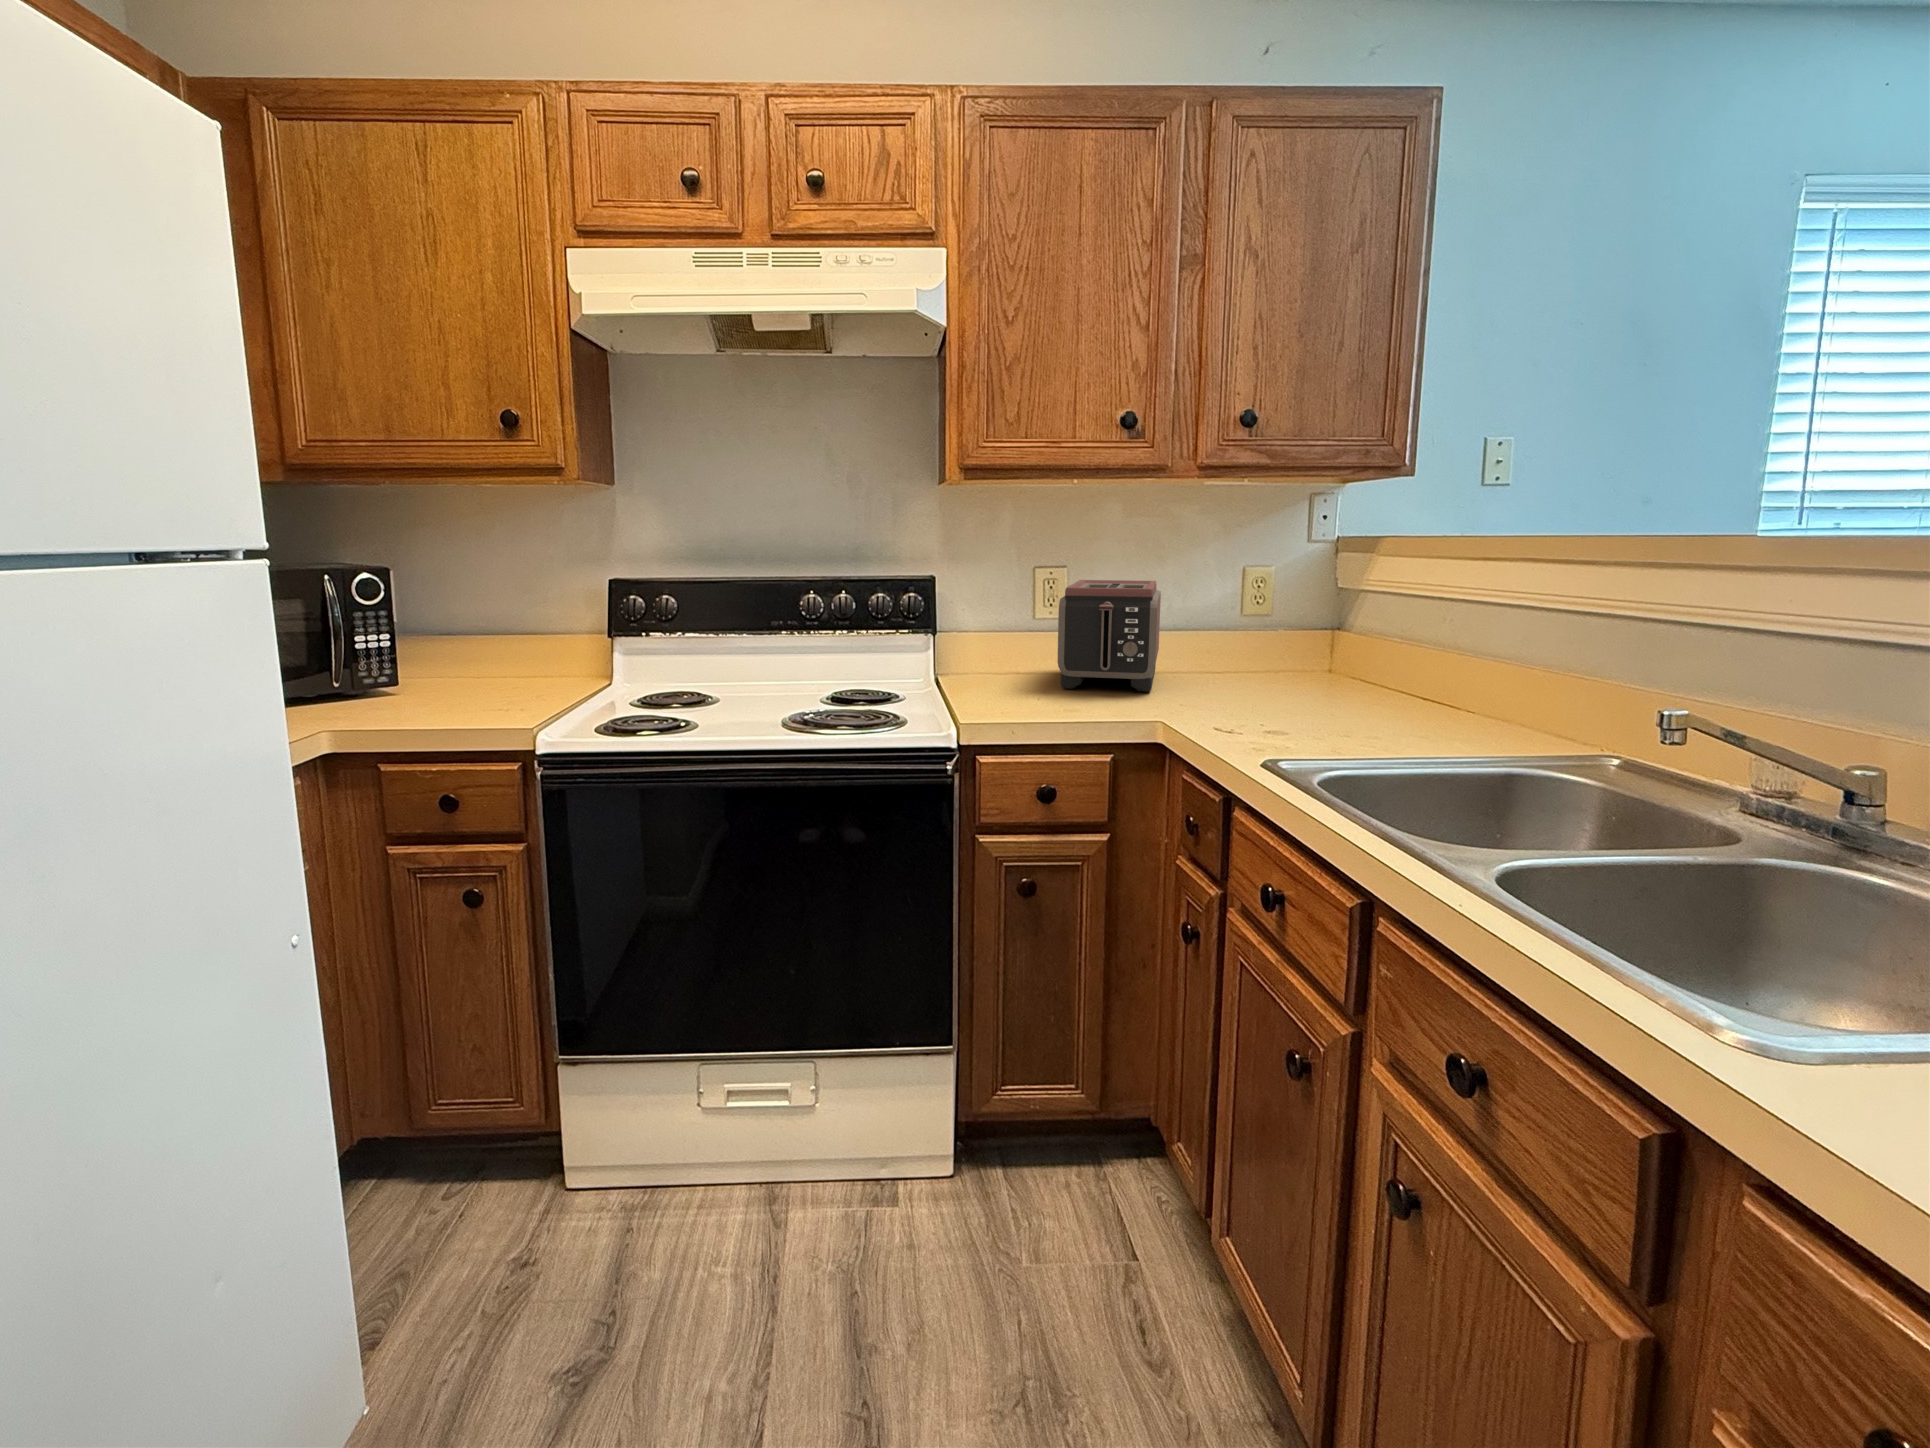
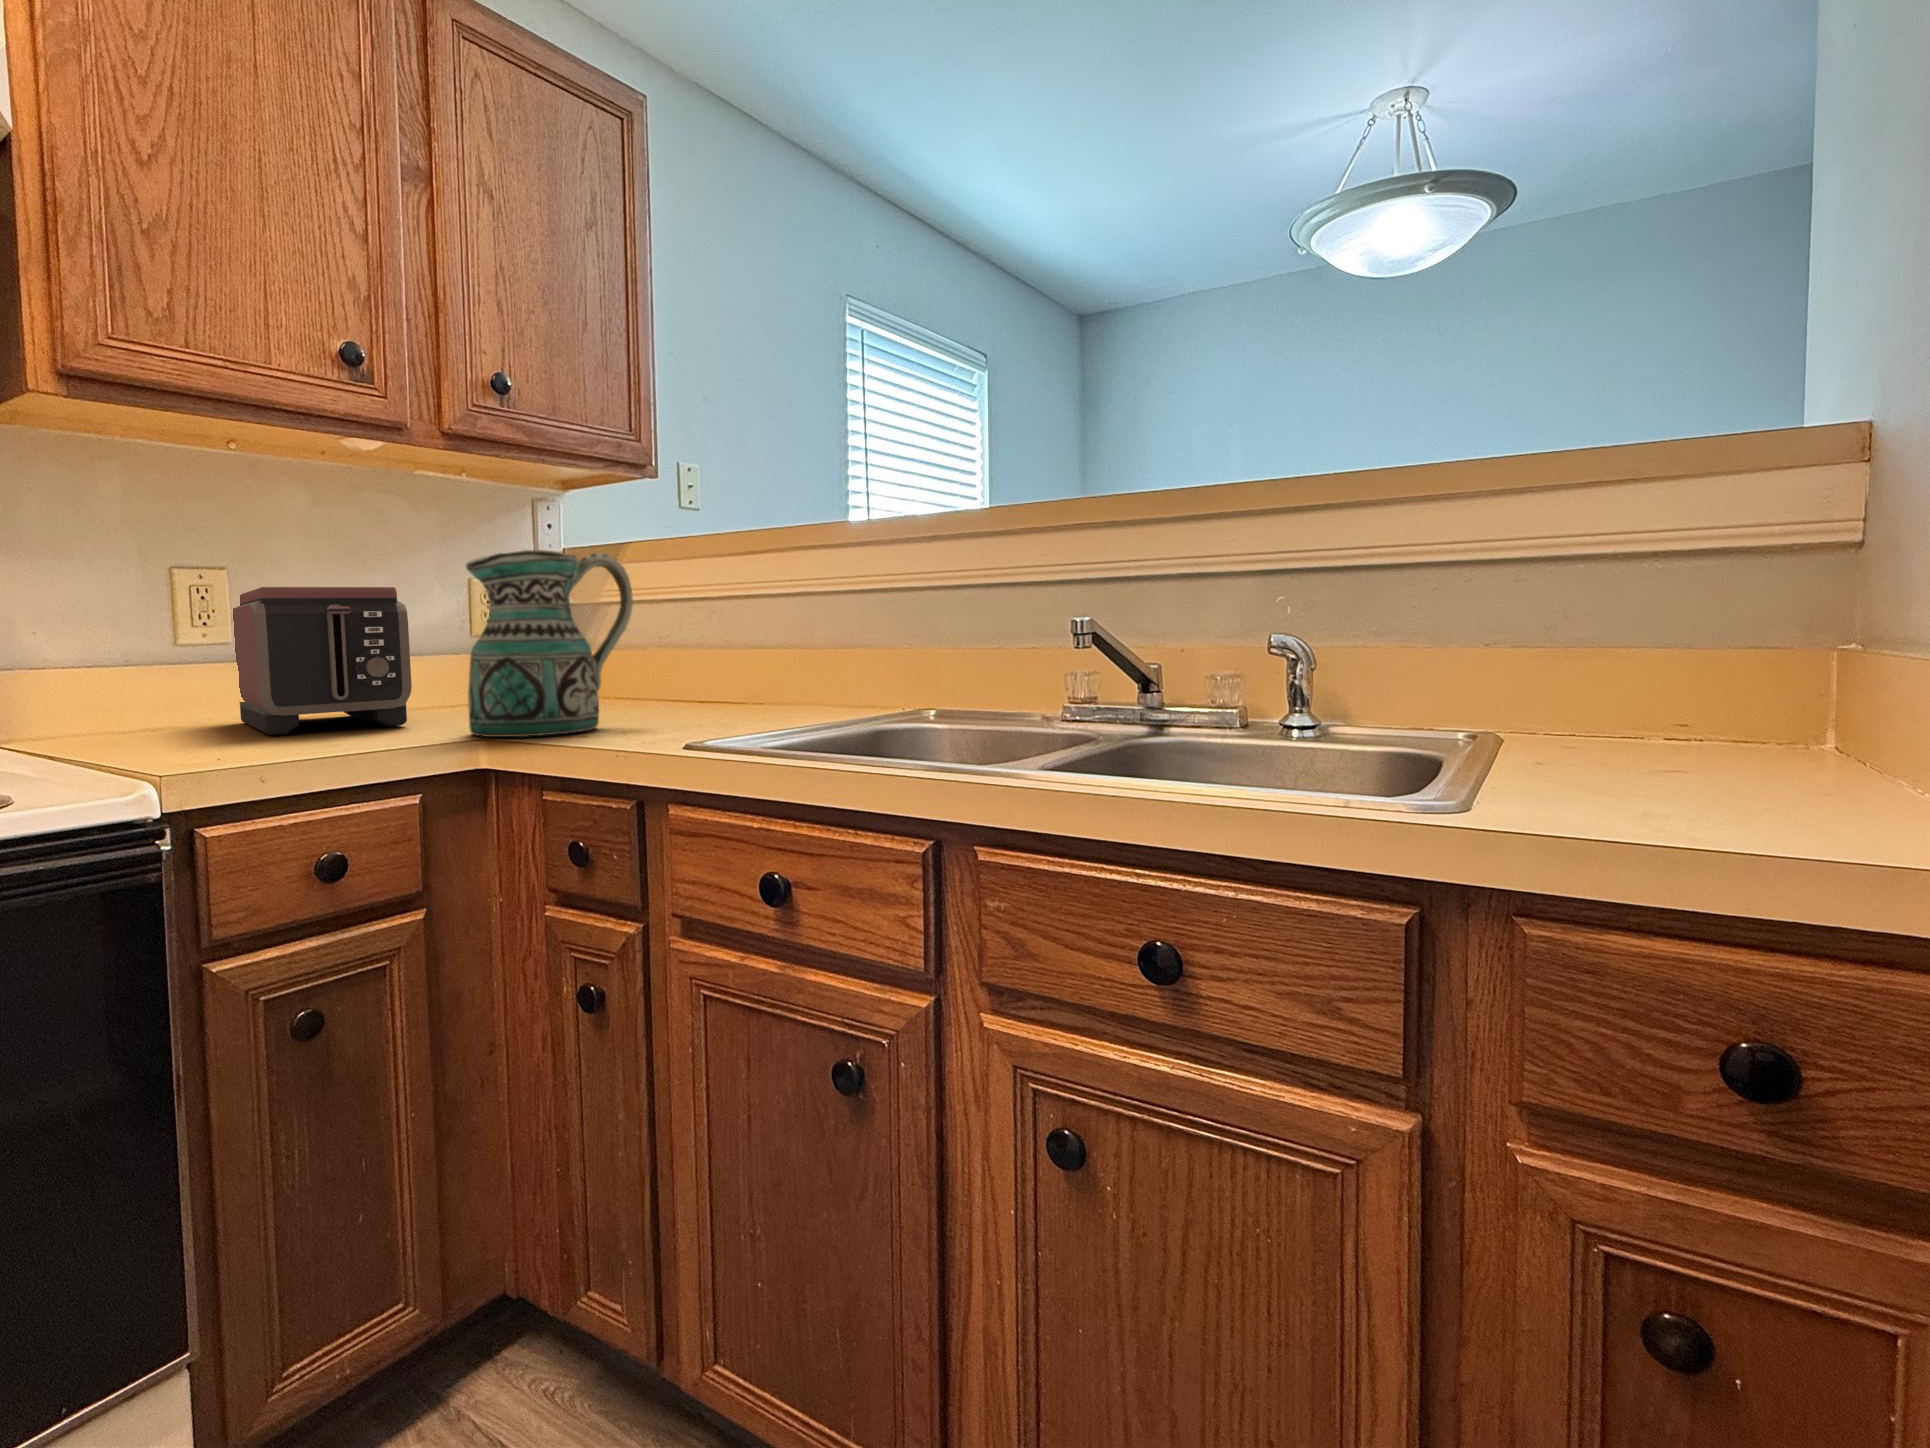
ceramic pitcher: none [1165,576,1311,726] -> present [466,550,633,737]

